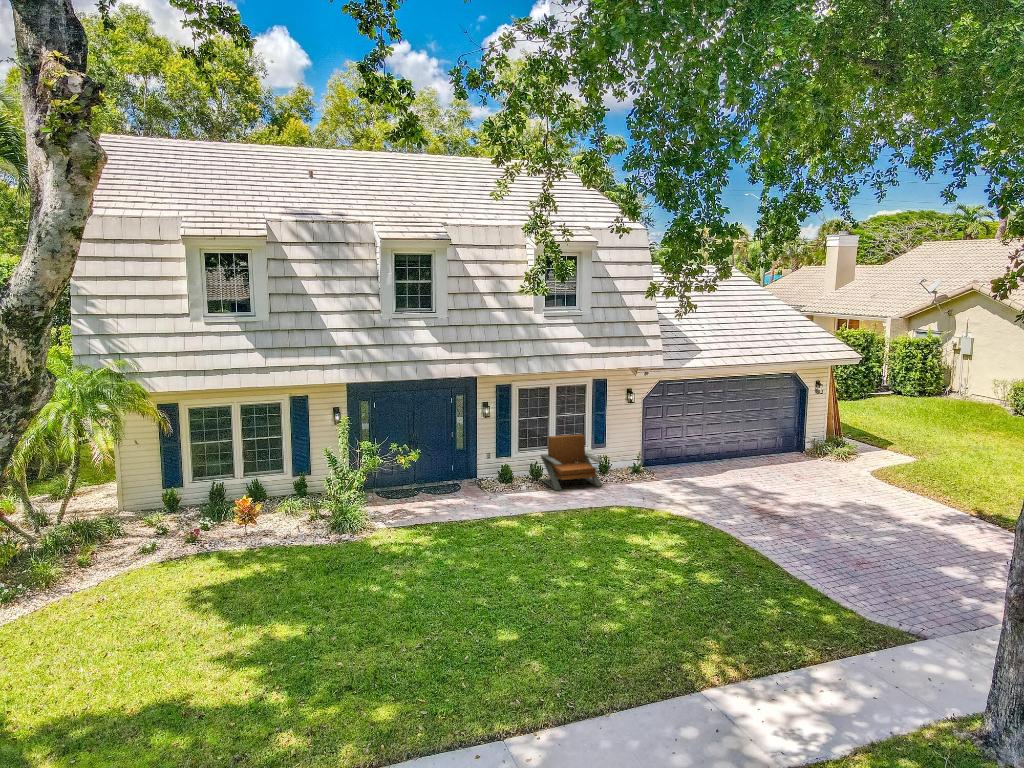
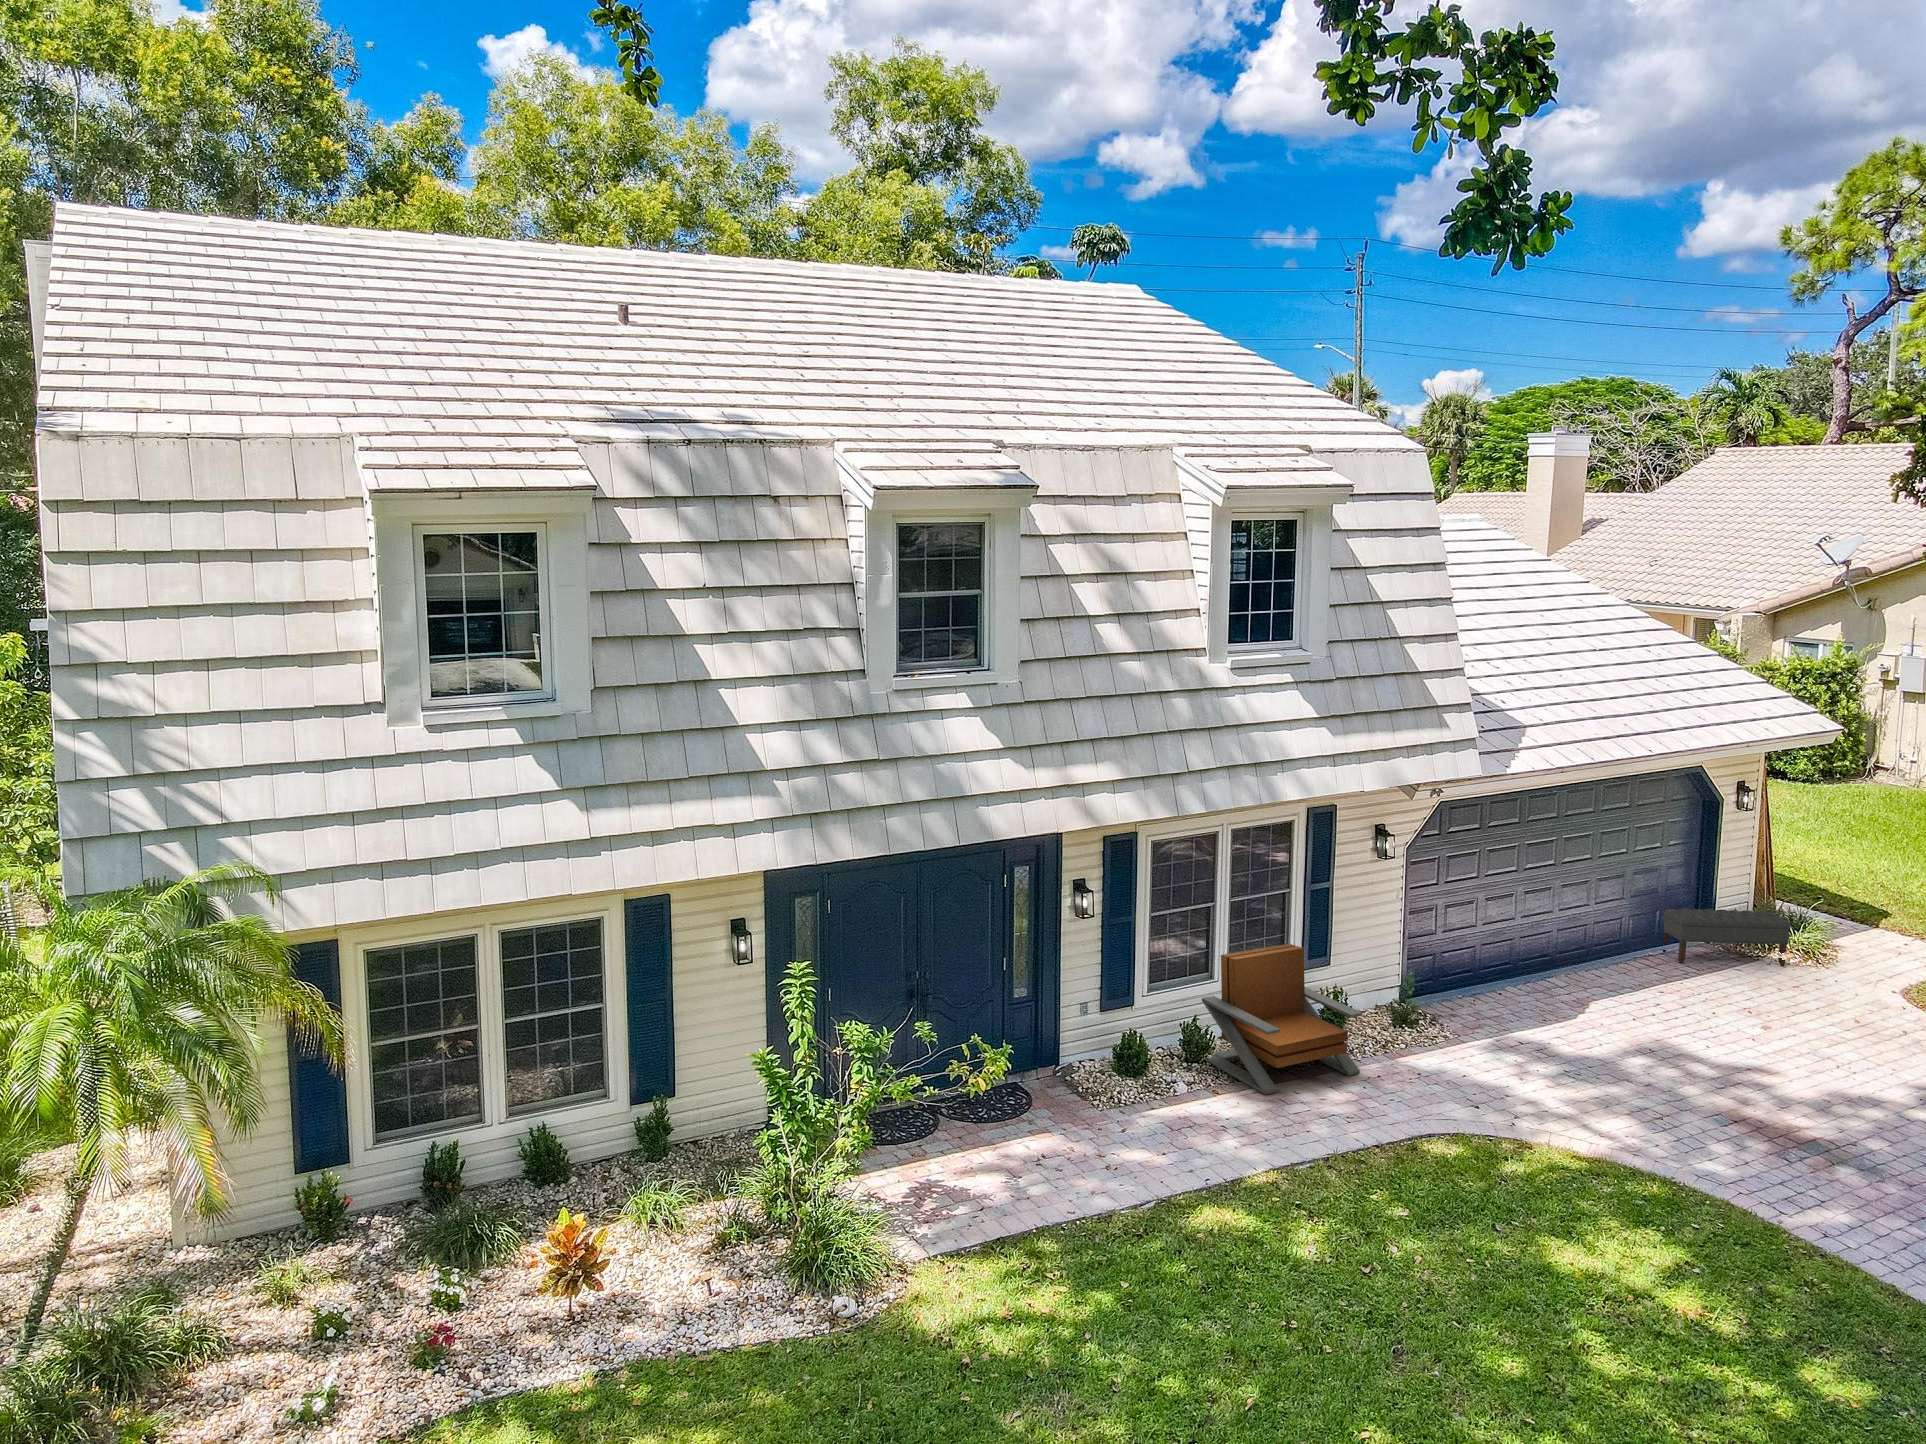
bench: none [781,436,836,462] -> present [1662,909,1791,966]

